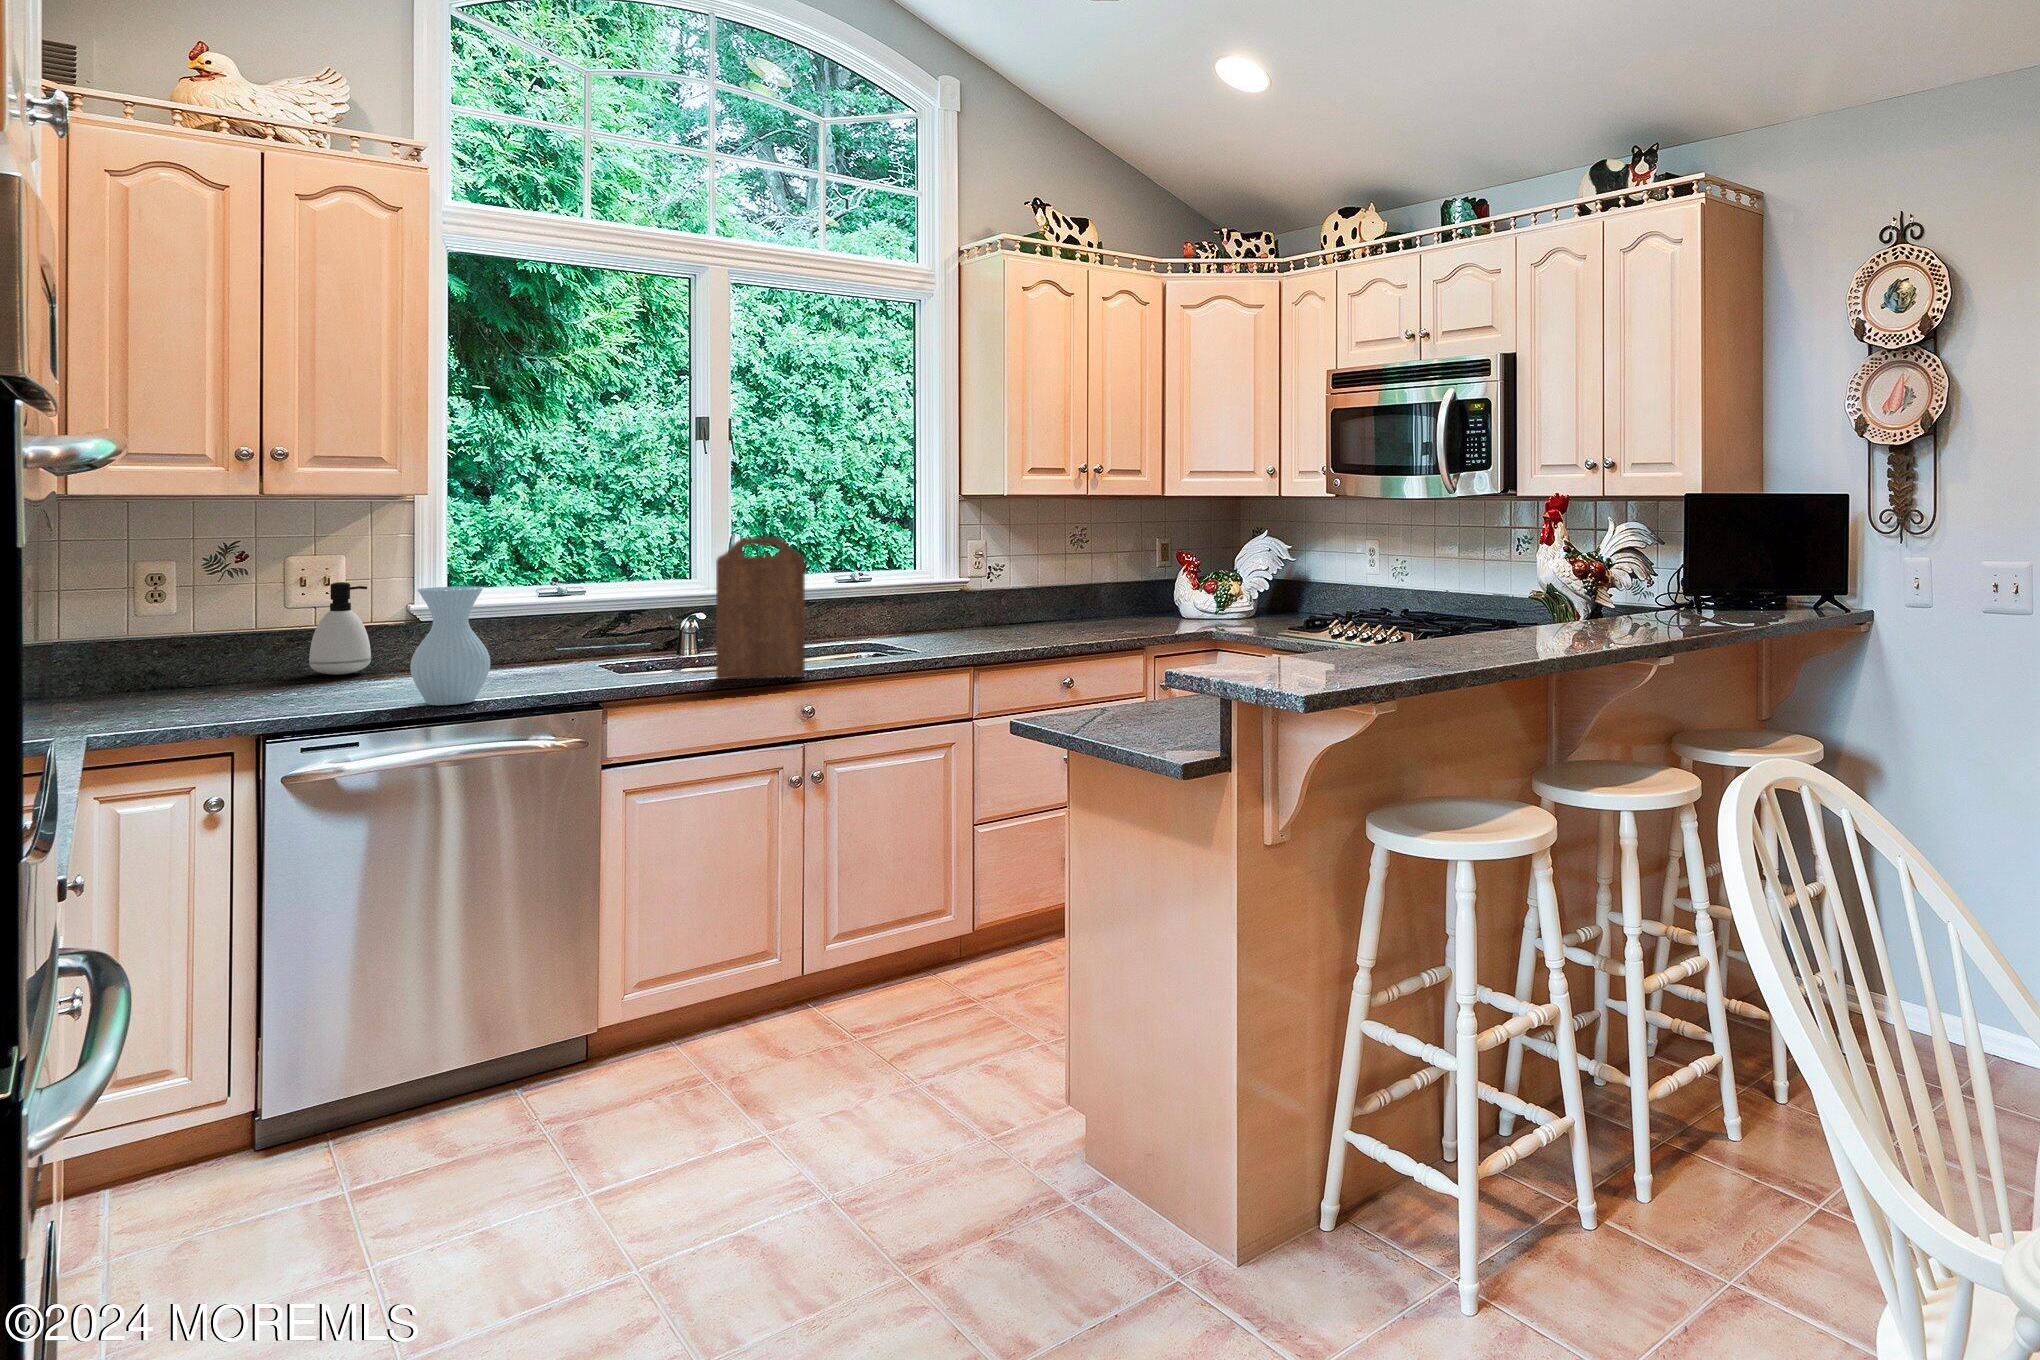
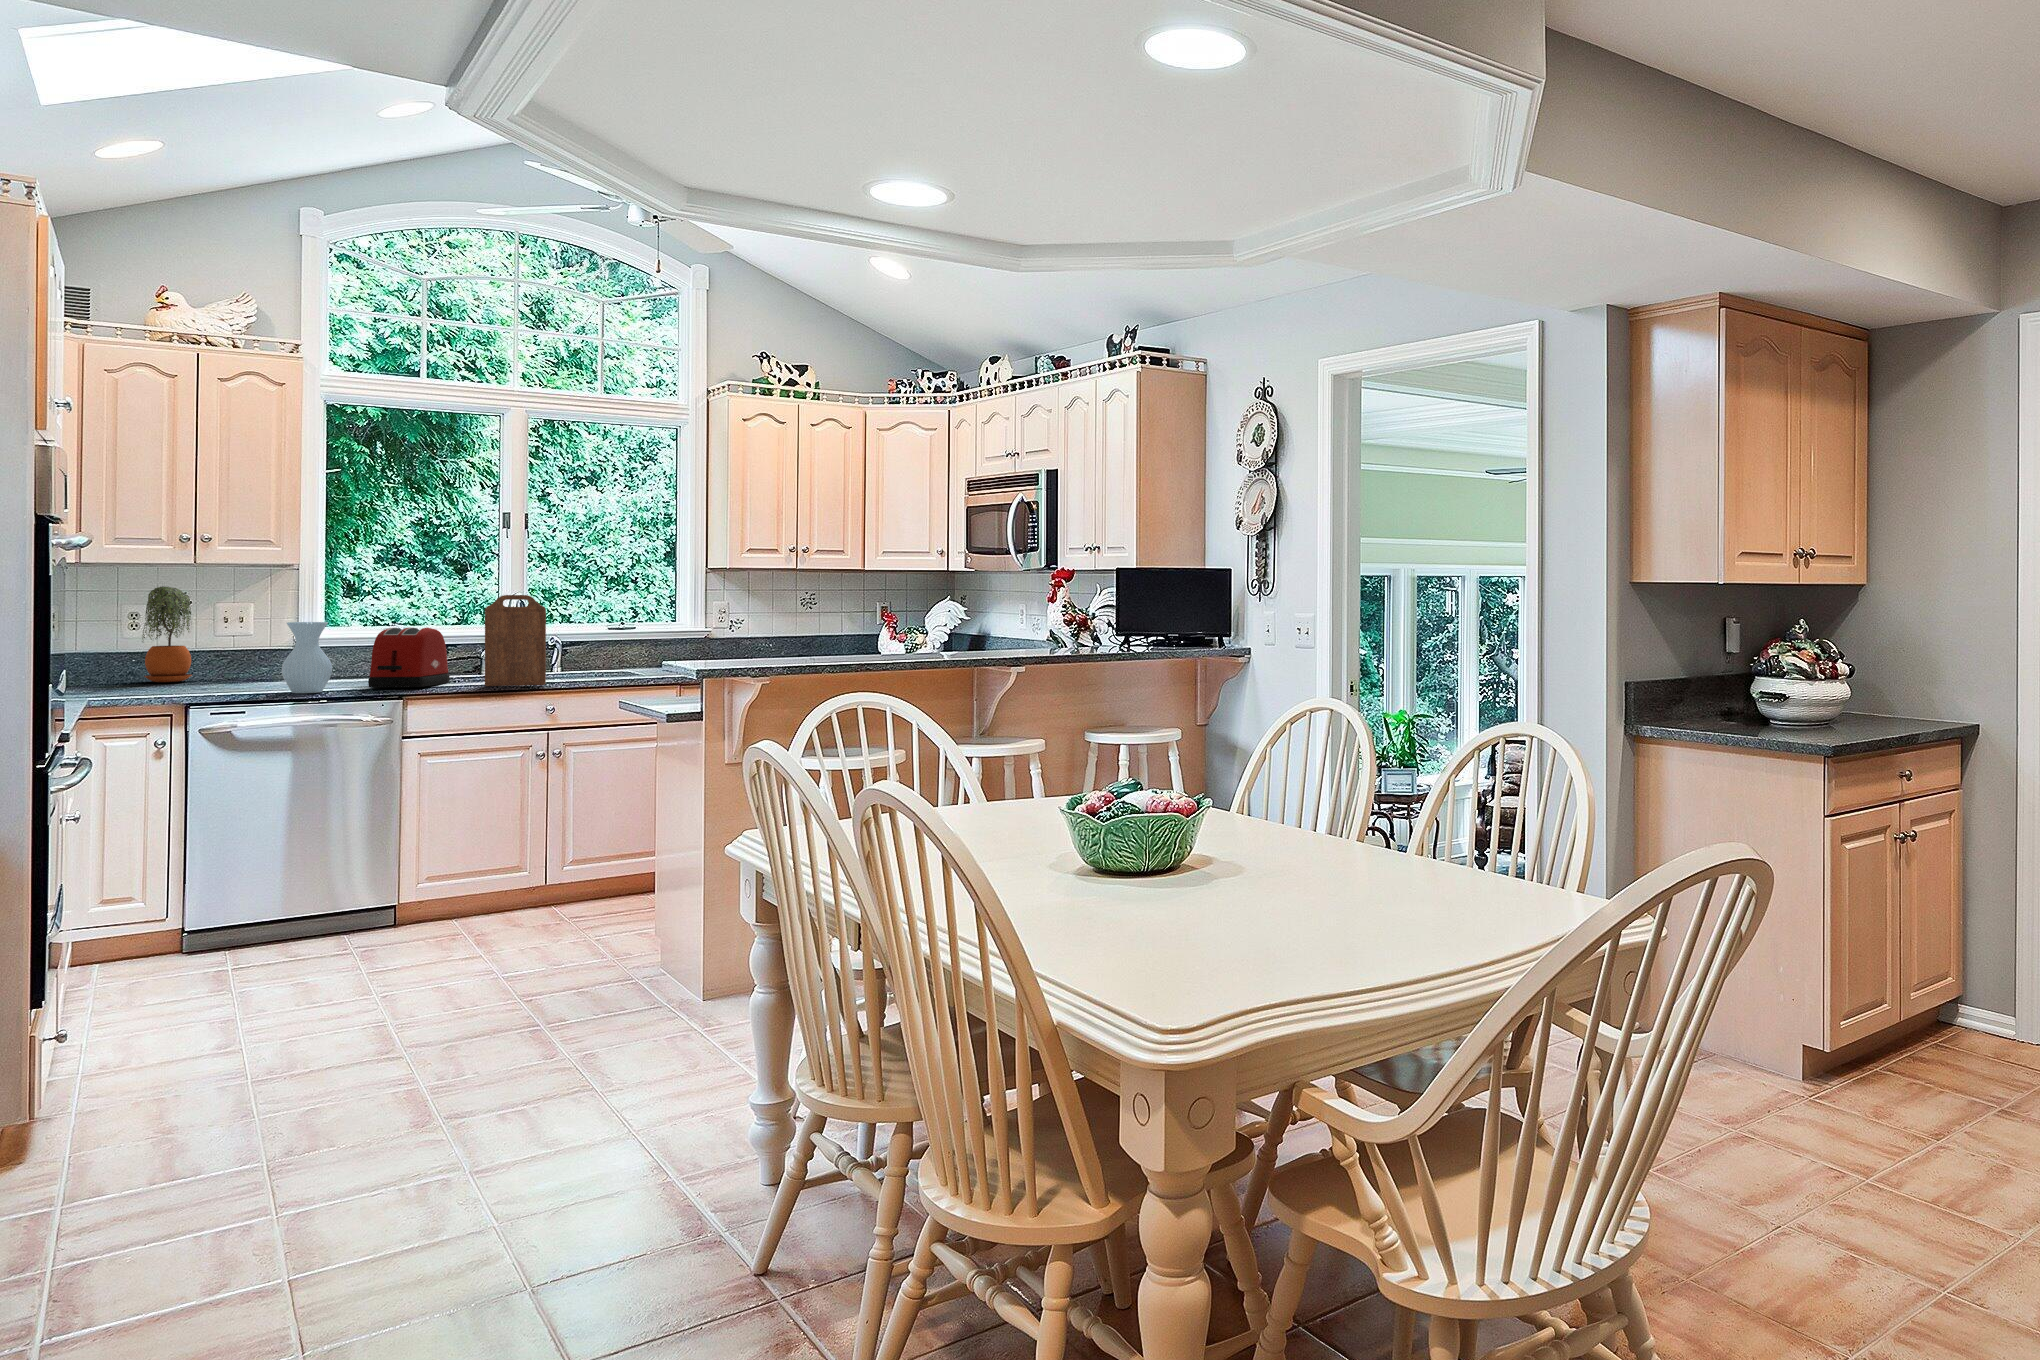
potted plant: none [173,529,256,685] -> present [142,586,192,682]
soap dispenser: present [309,582,371,675] -> none [226,621,266,679]
toaster: none [542,590,656,689] -> present [368,627,450,688]

